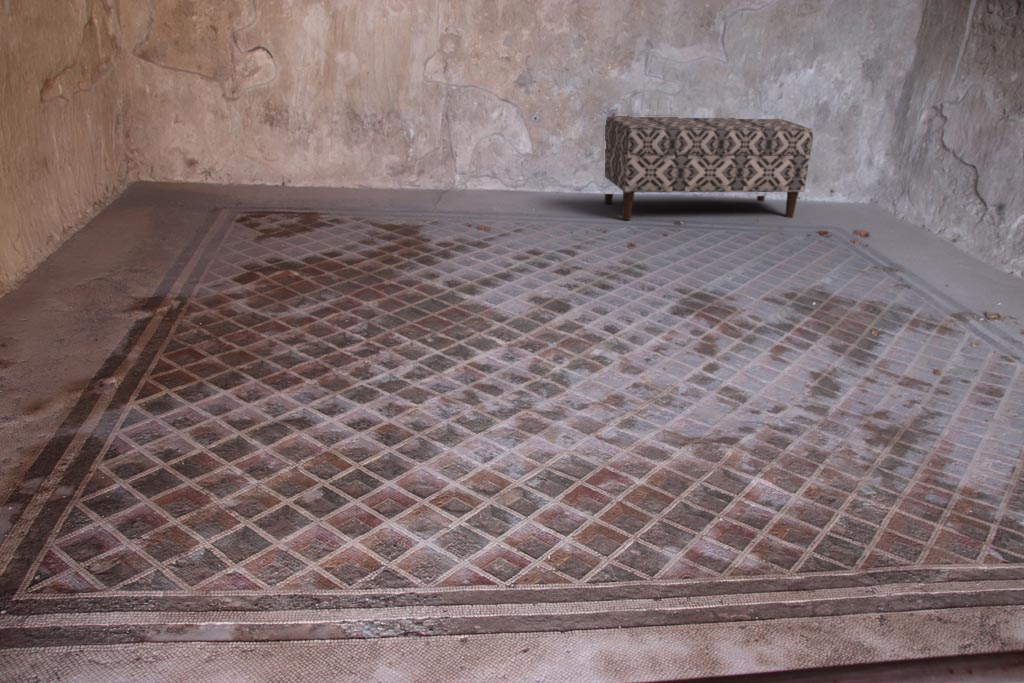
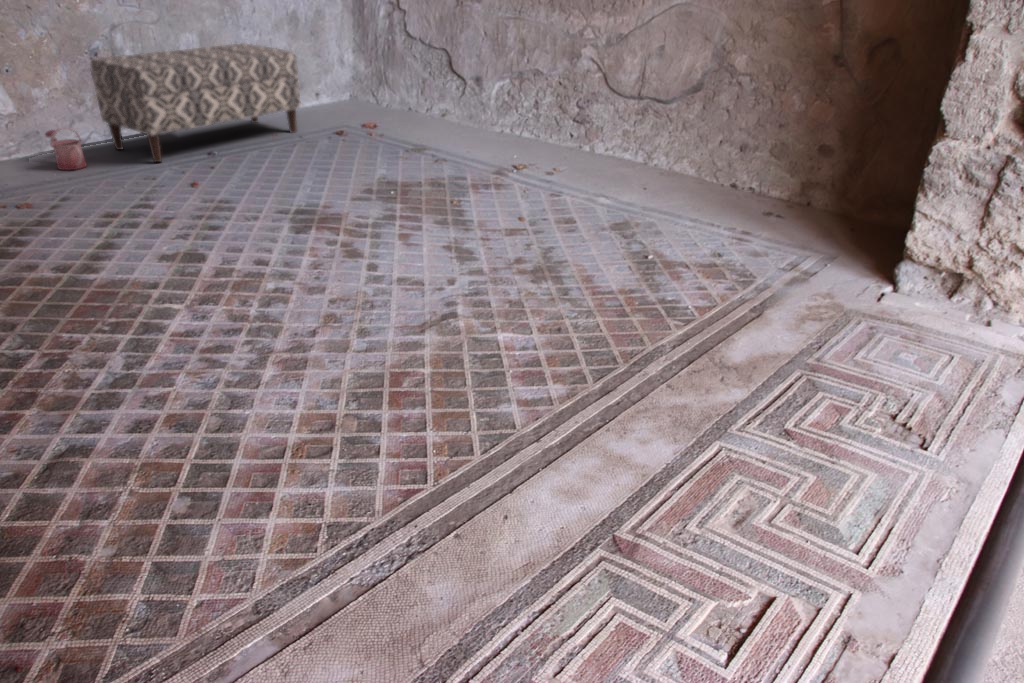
watering can: none [543,173,571,212] -> present [45,127,86,170]

